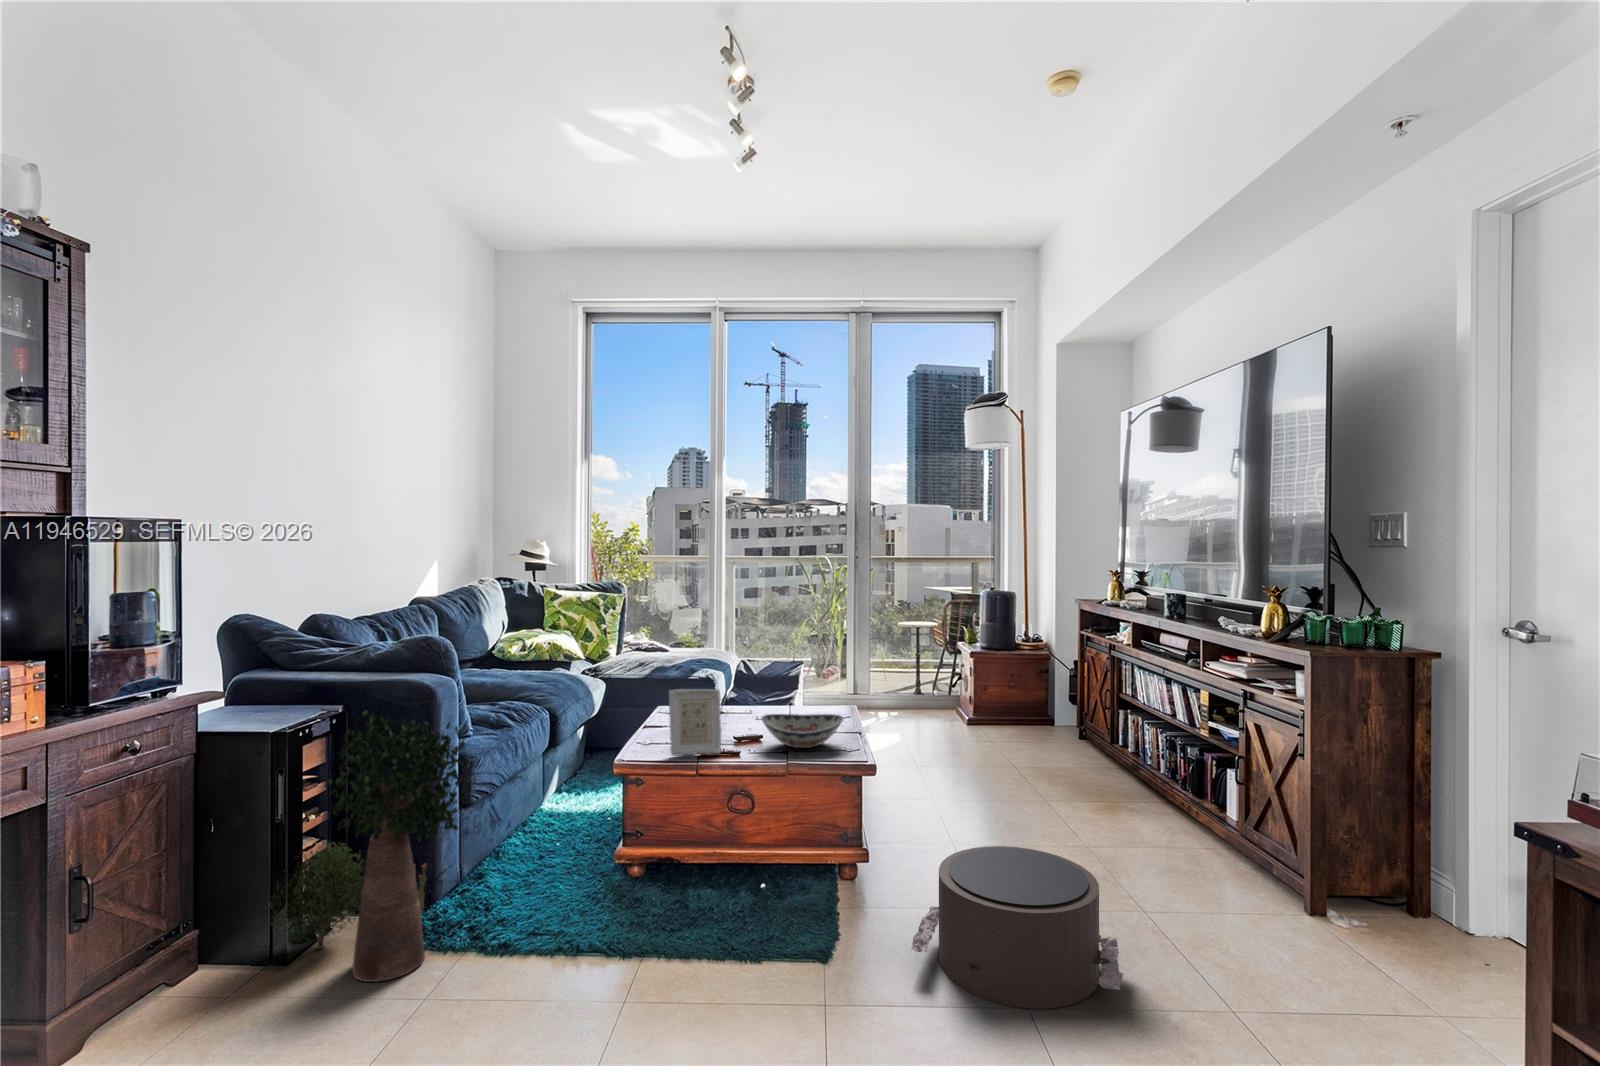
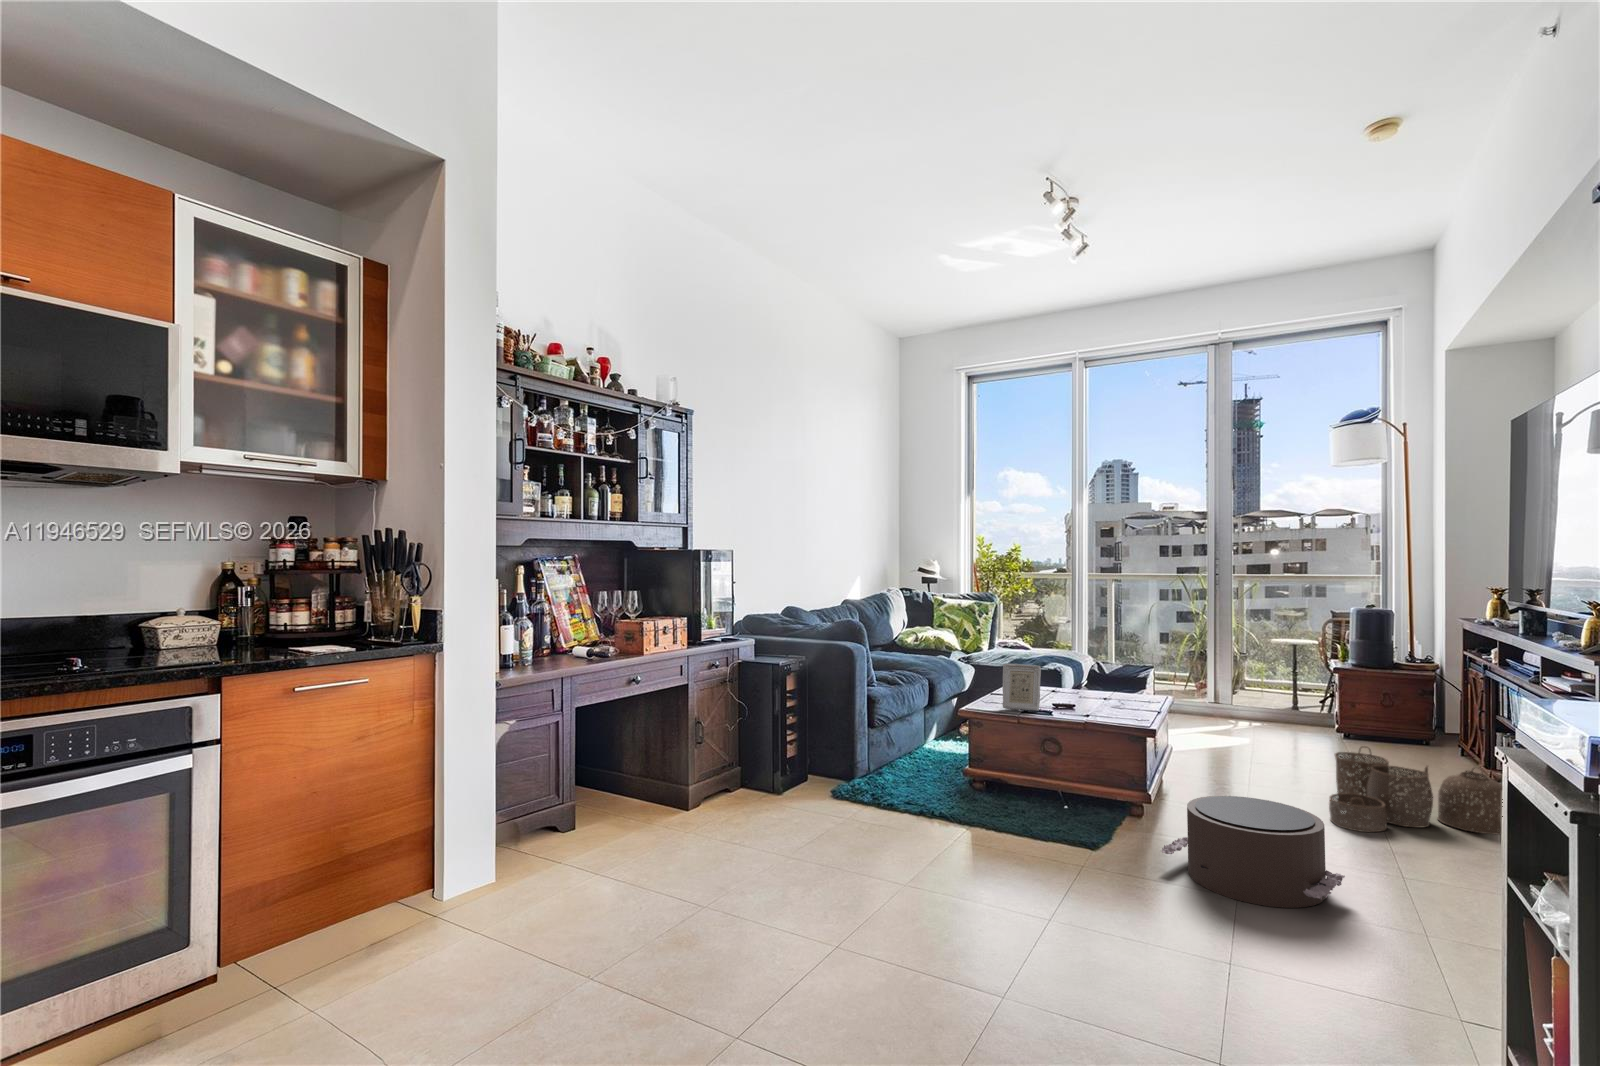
potted plant: present [267,711,471,982] -> none [764,657,871,811]
decorative bowl: present [761,714,843,748] -> none [1072,688,1138,714]
woven basket: none [1014,743,1172,848] -> present [1329,746,1503,835]

